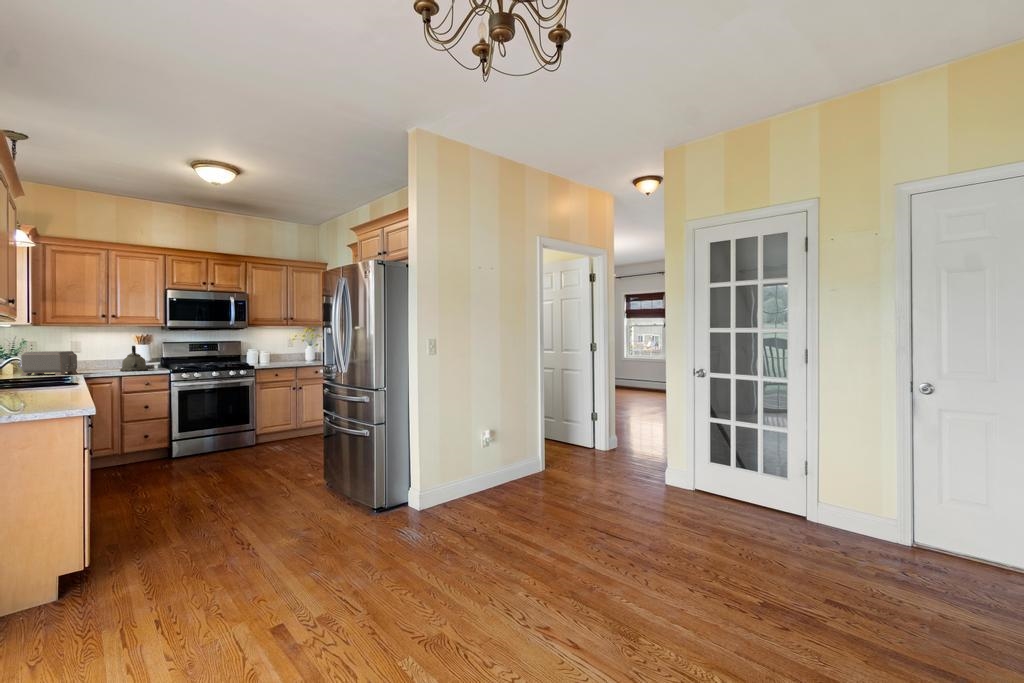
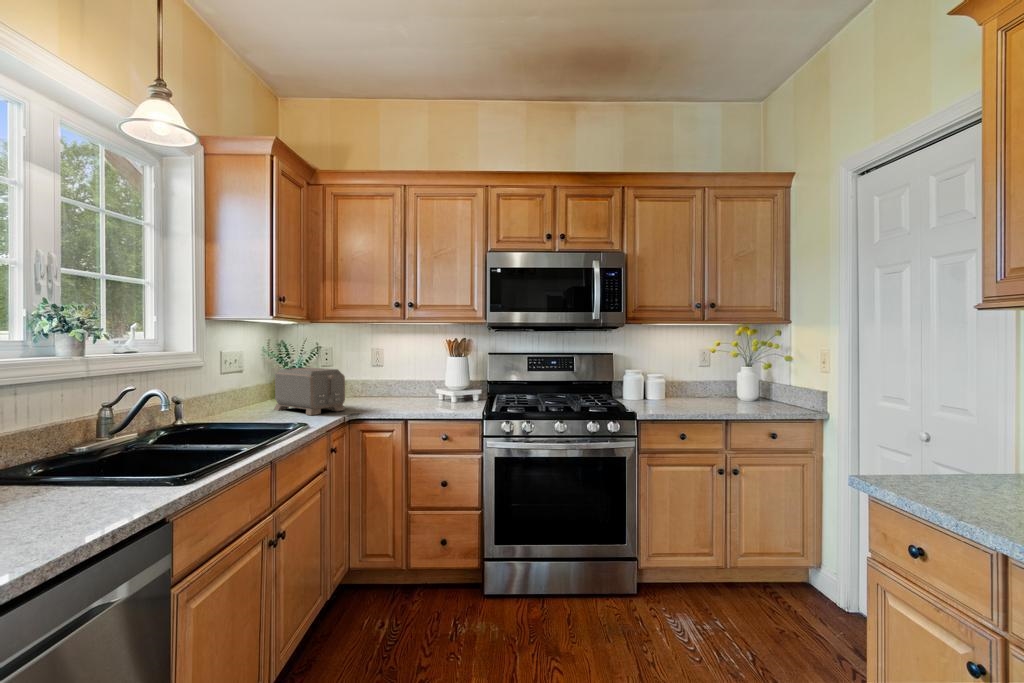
kettle: present [120,346,148,371] -> none [413,360,454,410]

